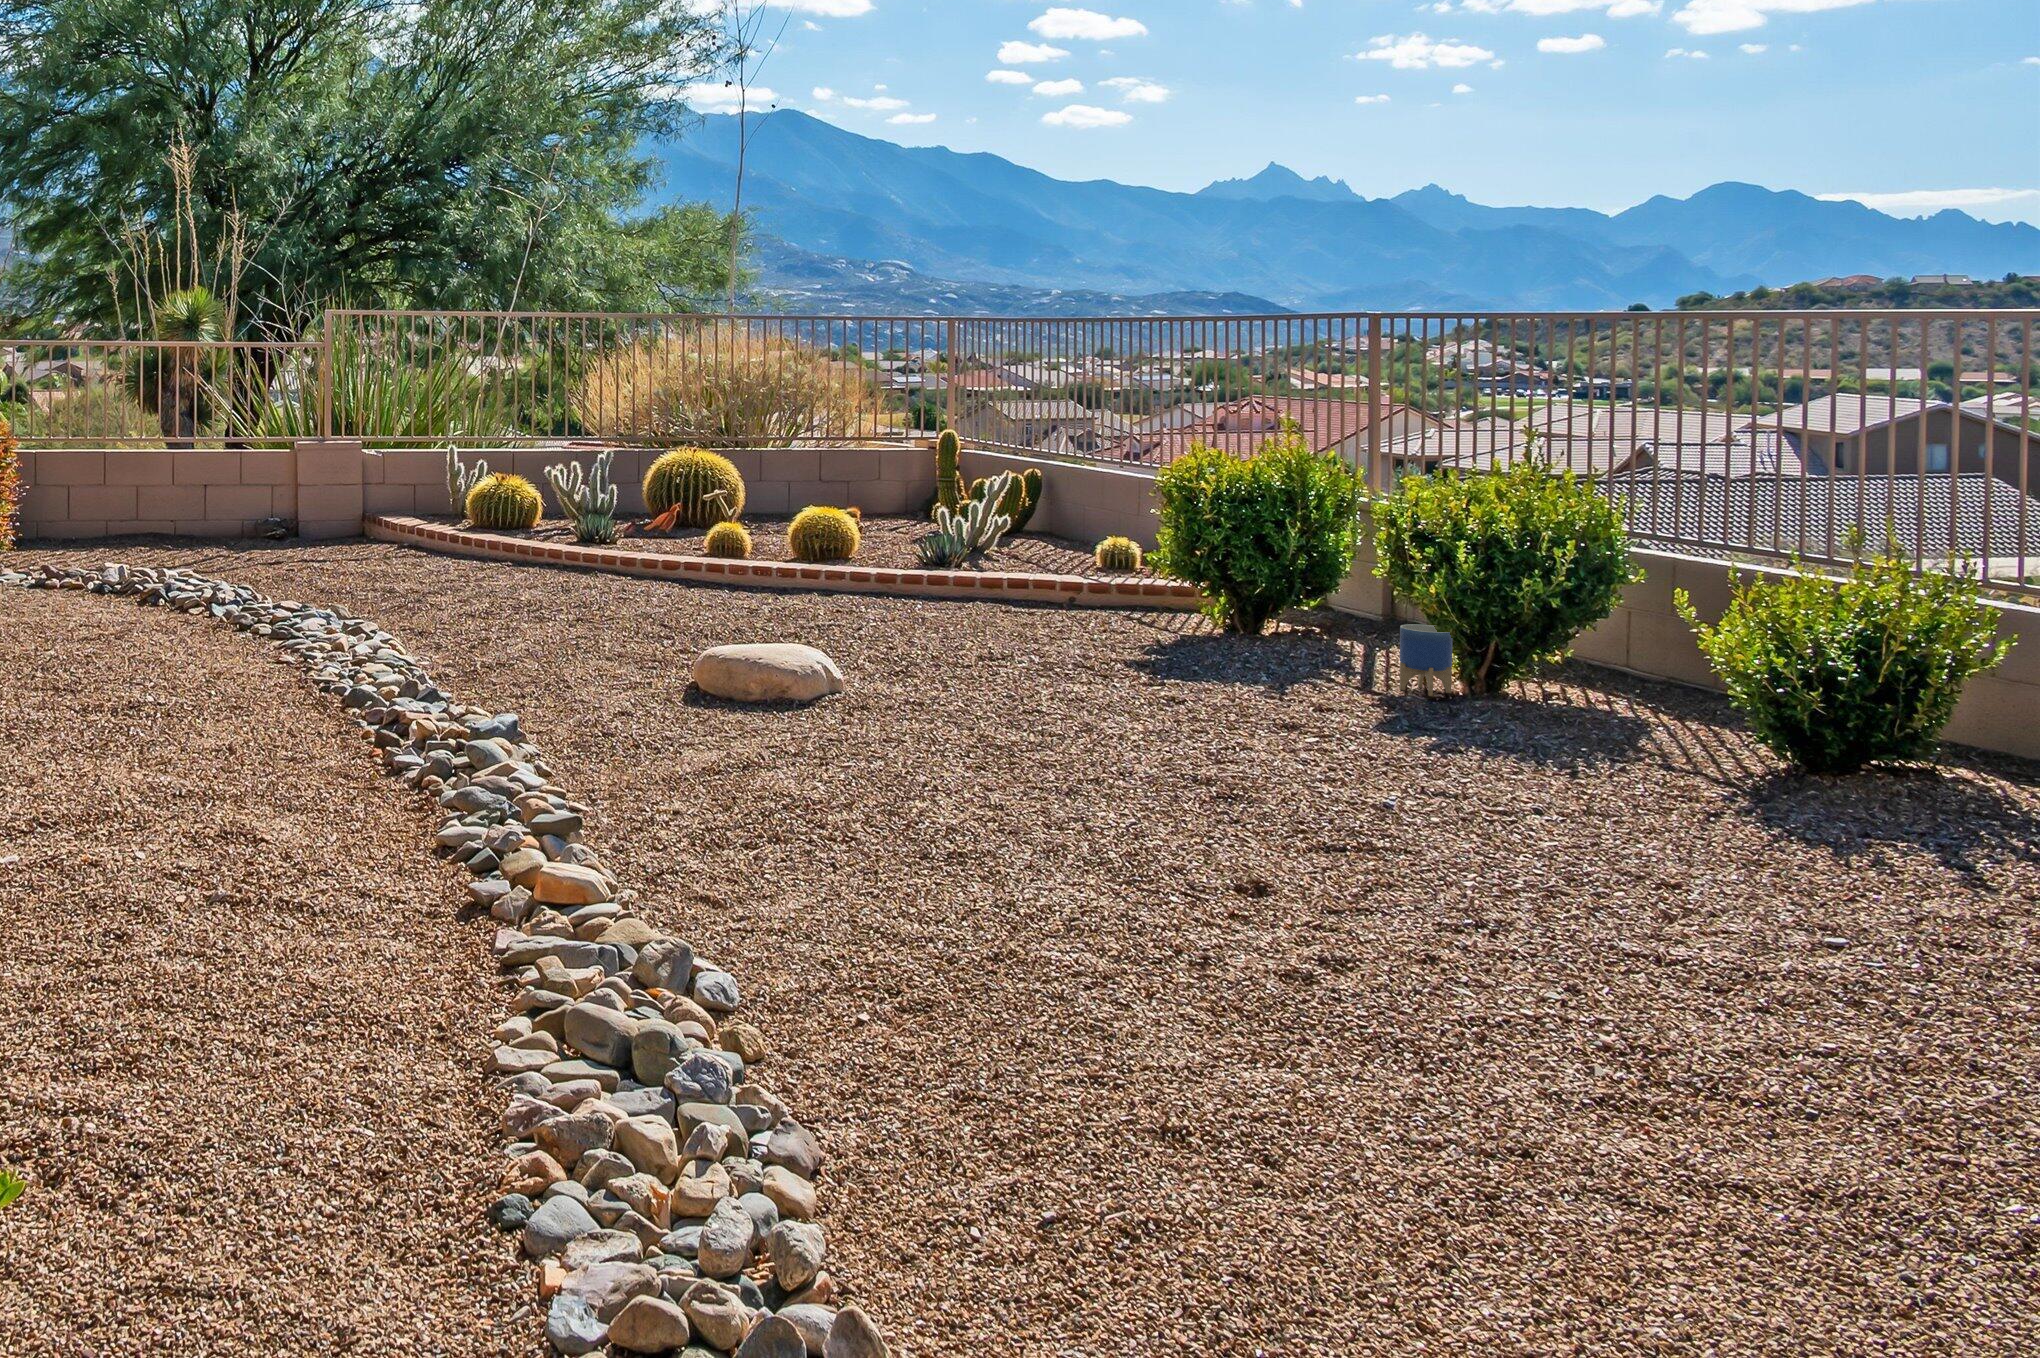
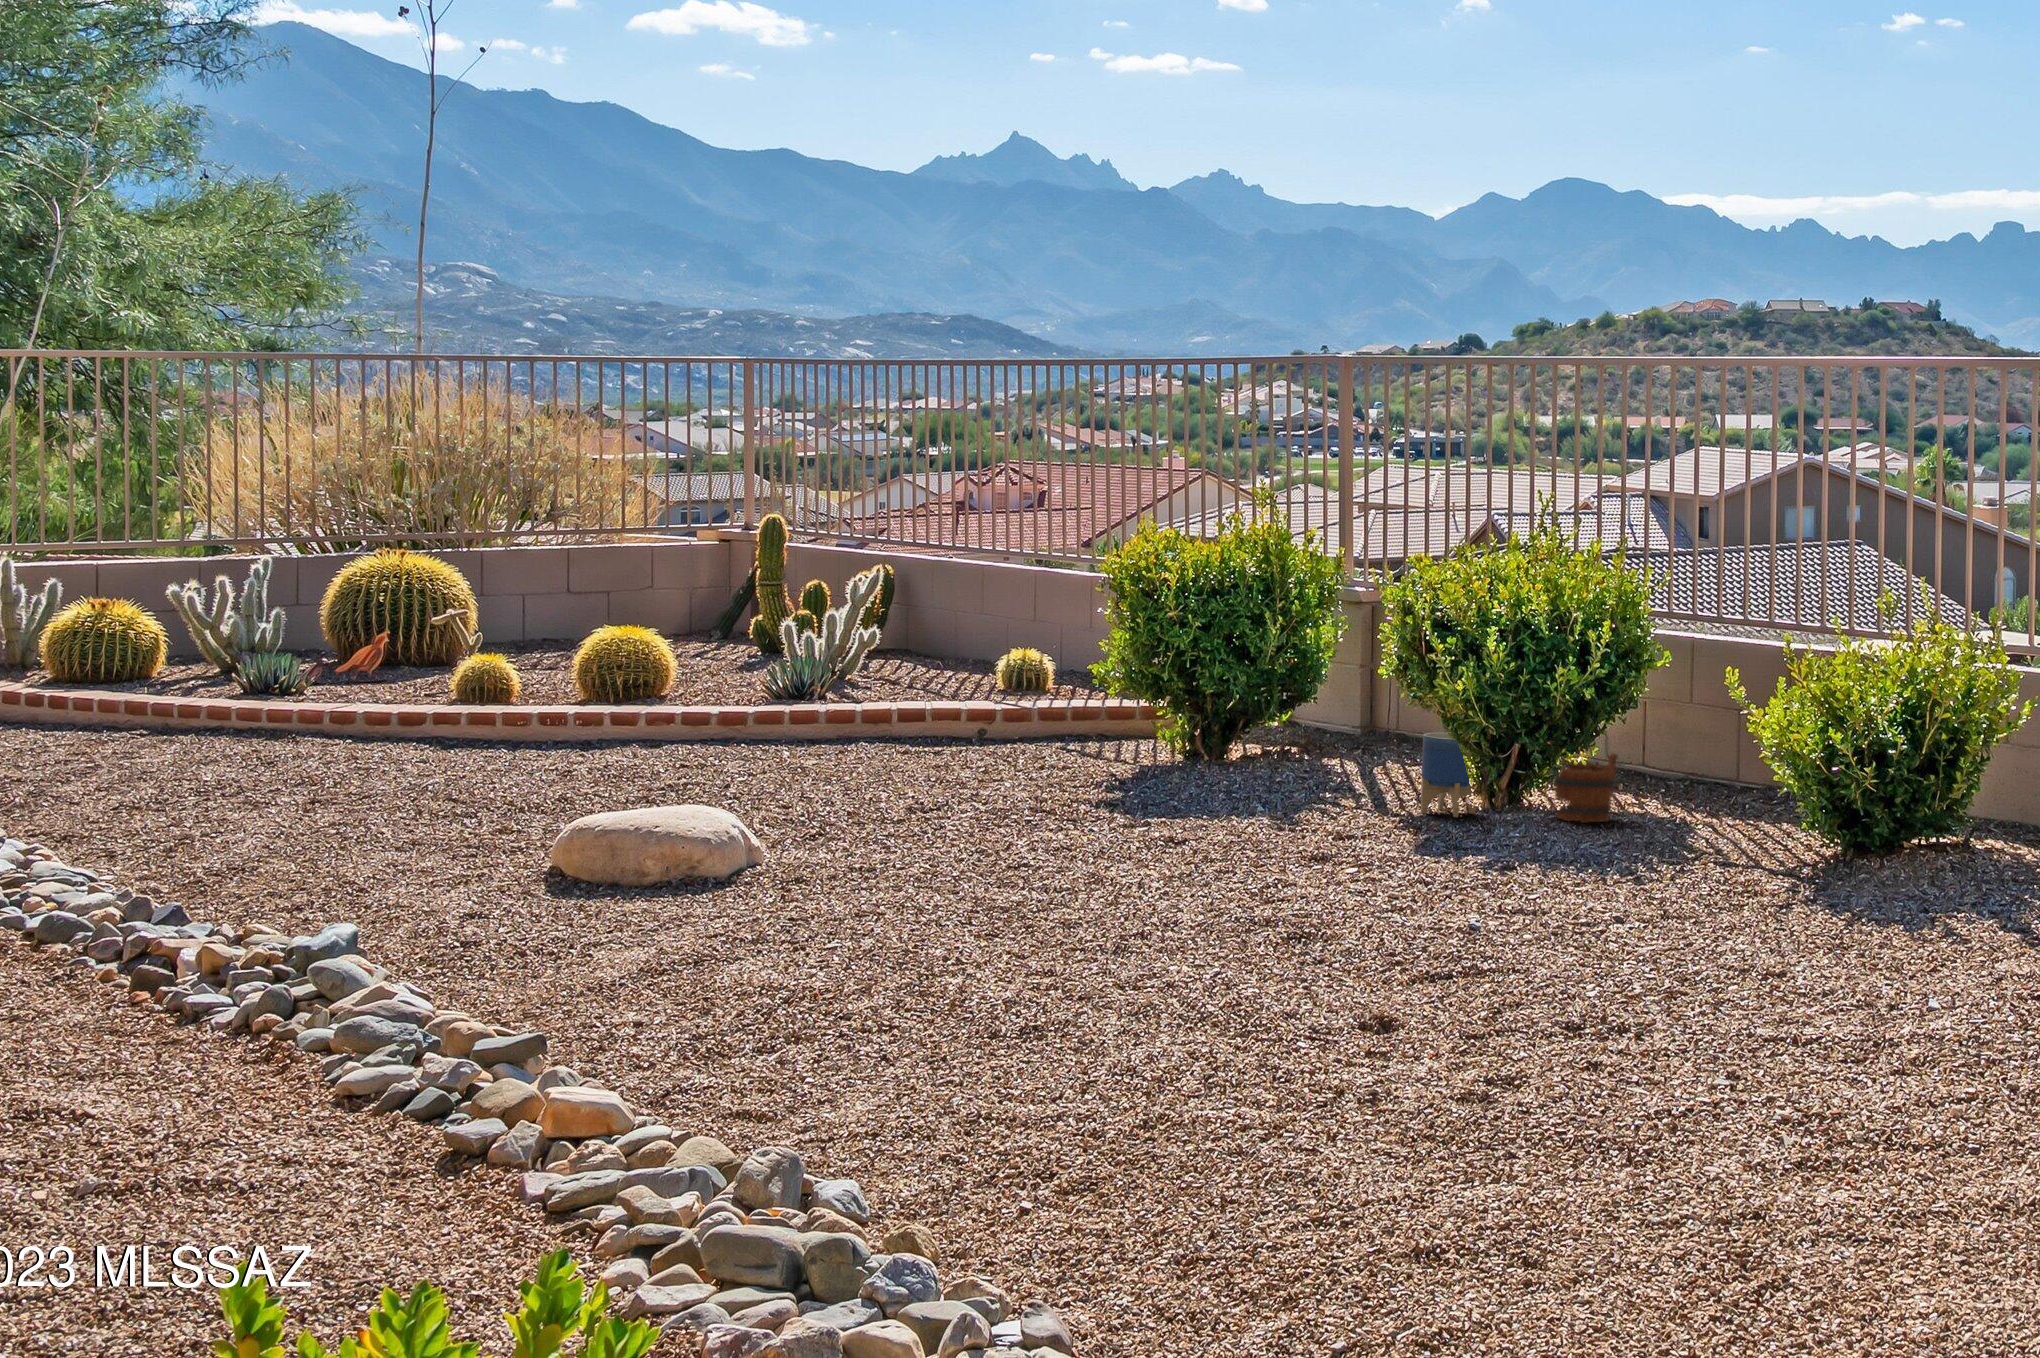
wooden bucket: none [1525,617,1588,710] -> present [1554,733,1618,823]

